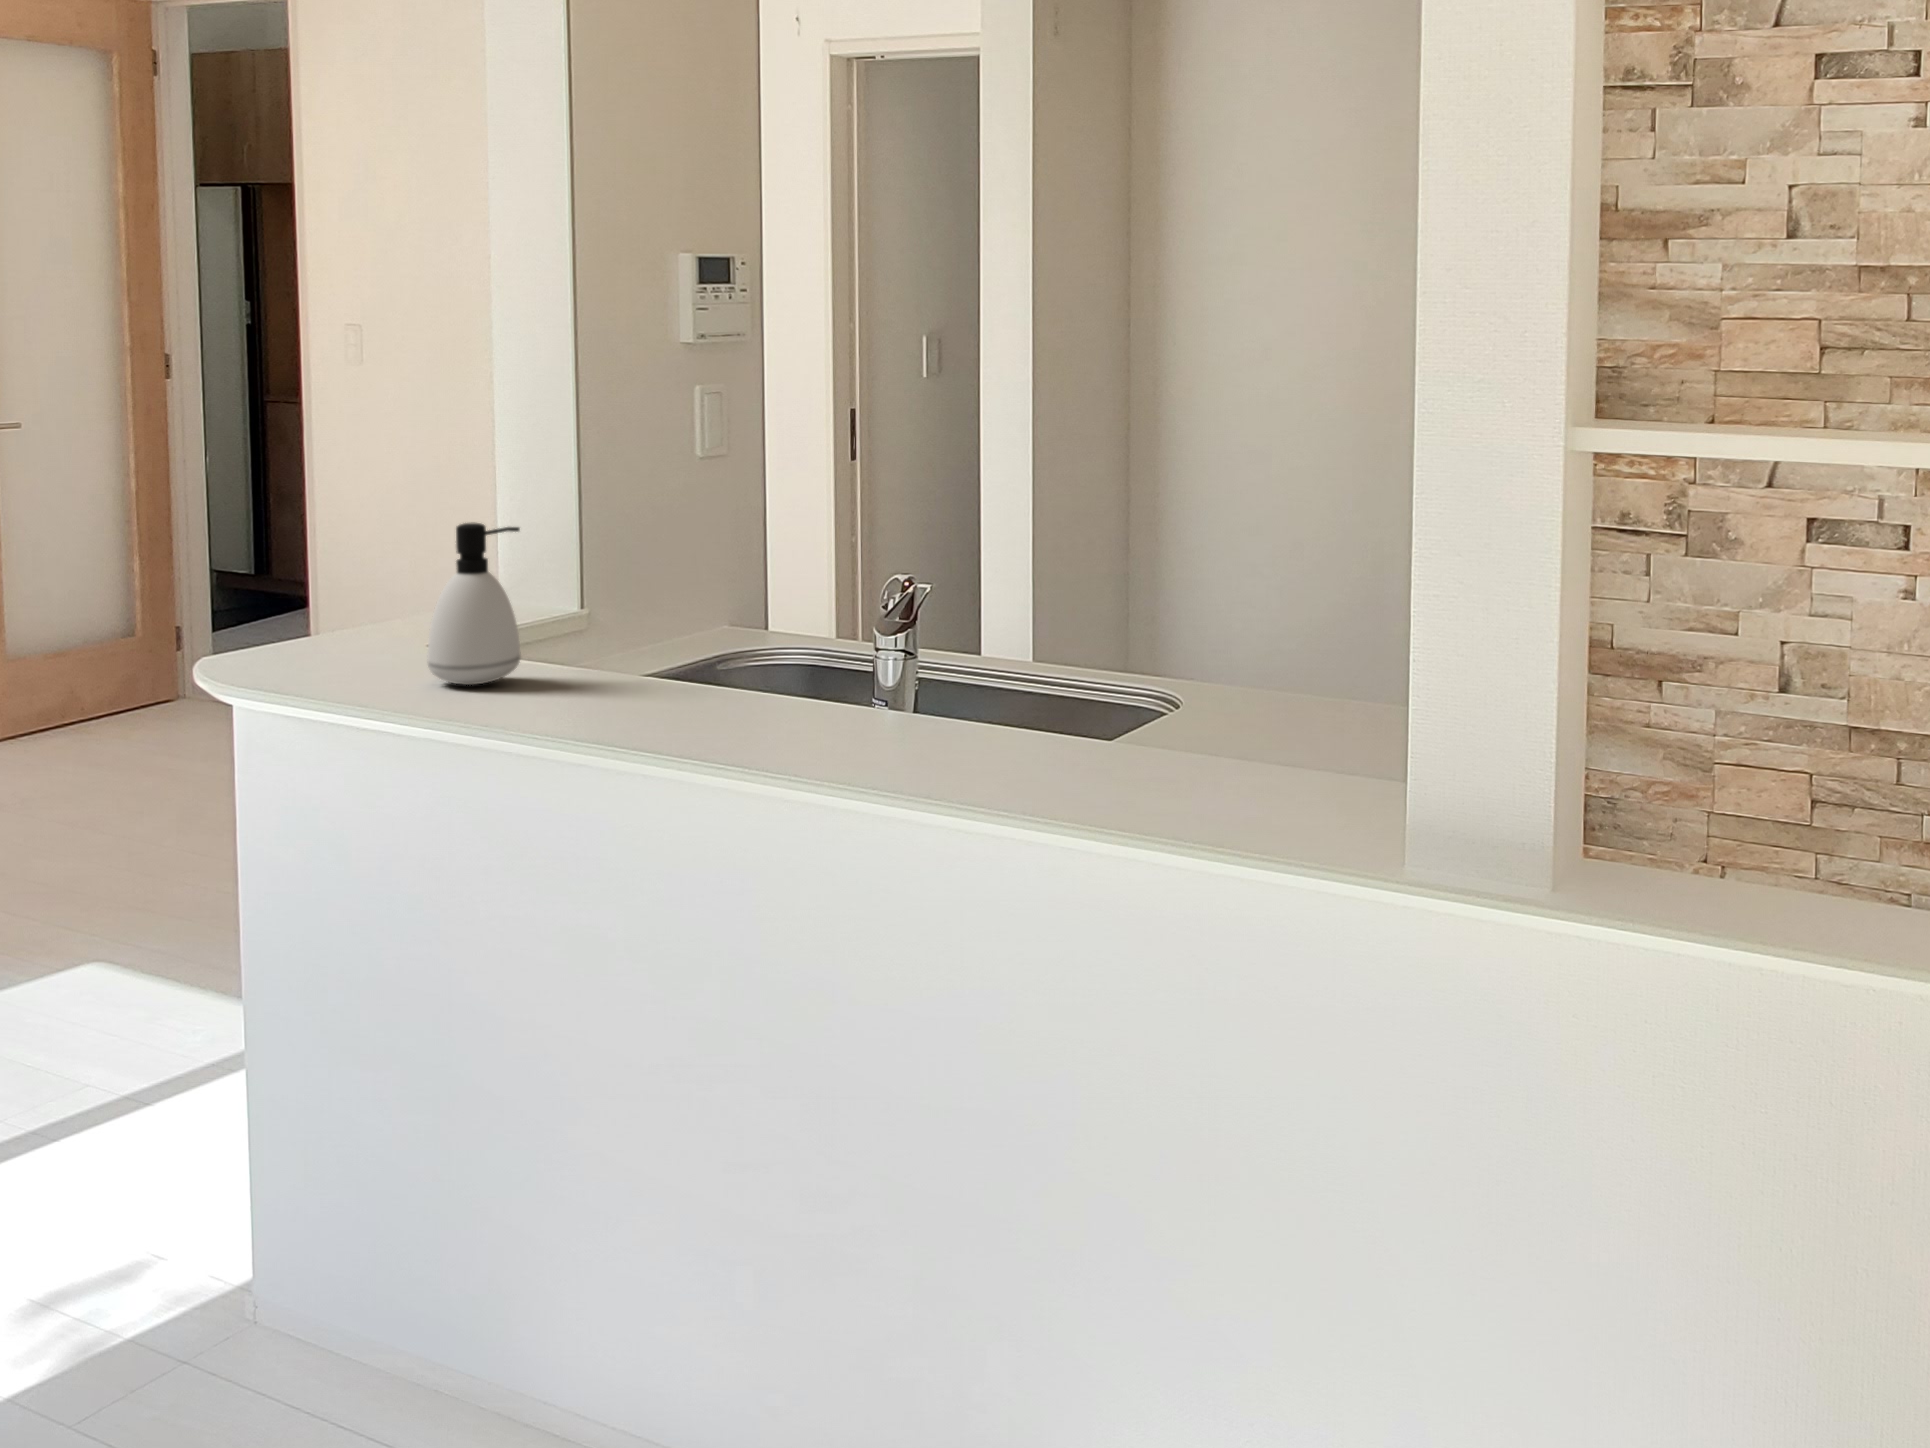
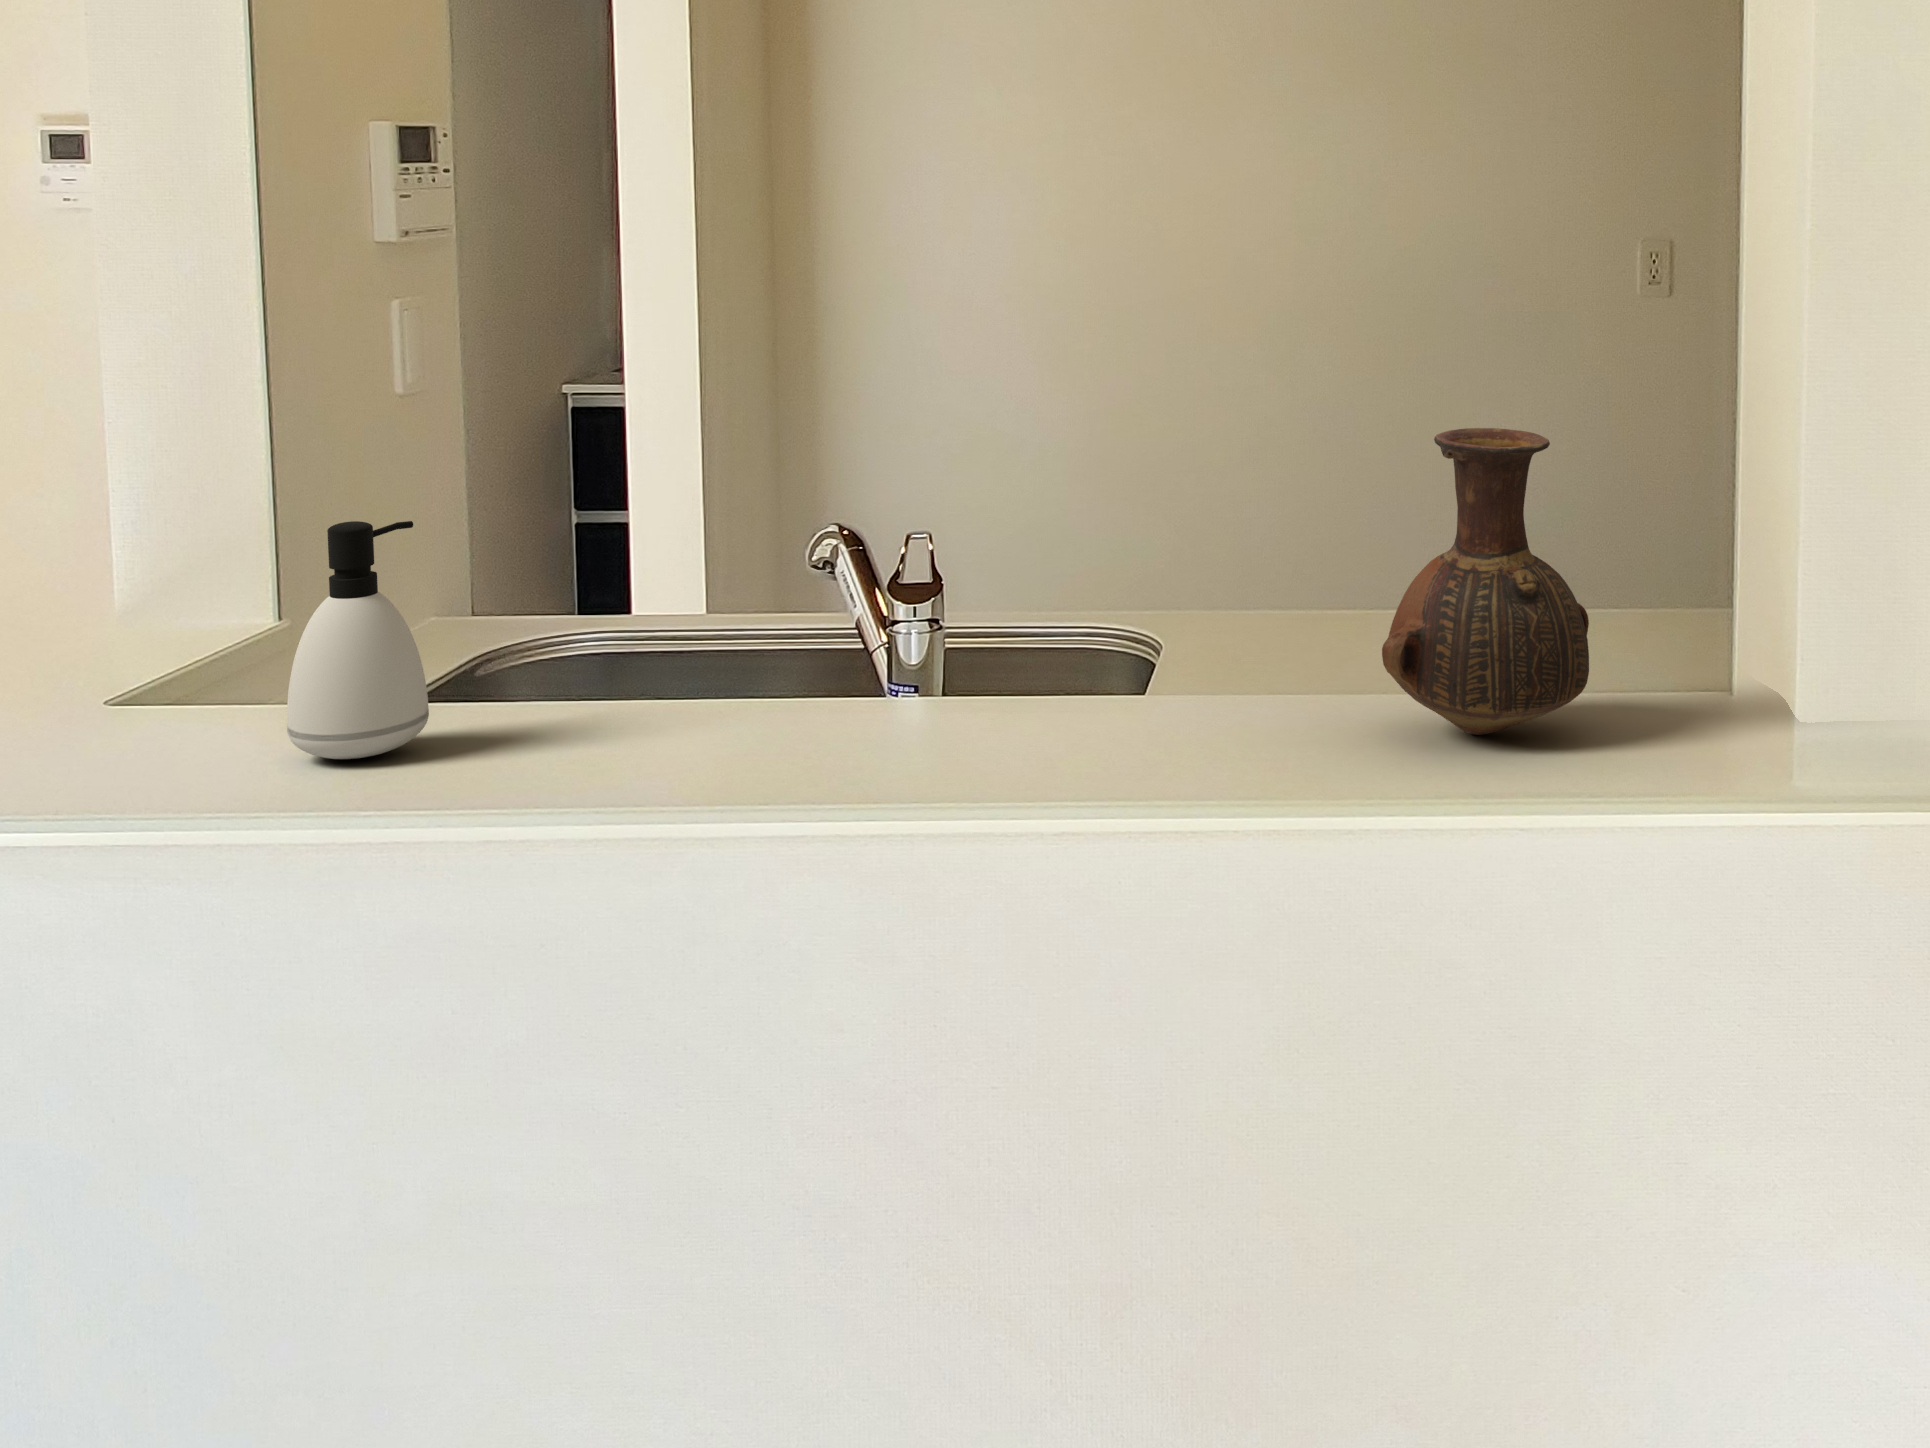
vase: none [1088,518,1304,784] -> present [1382,428,1589,735]

